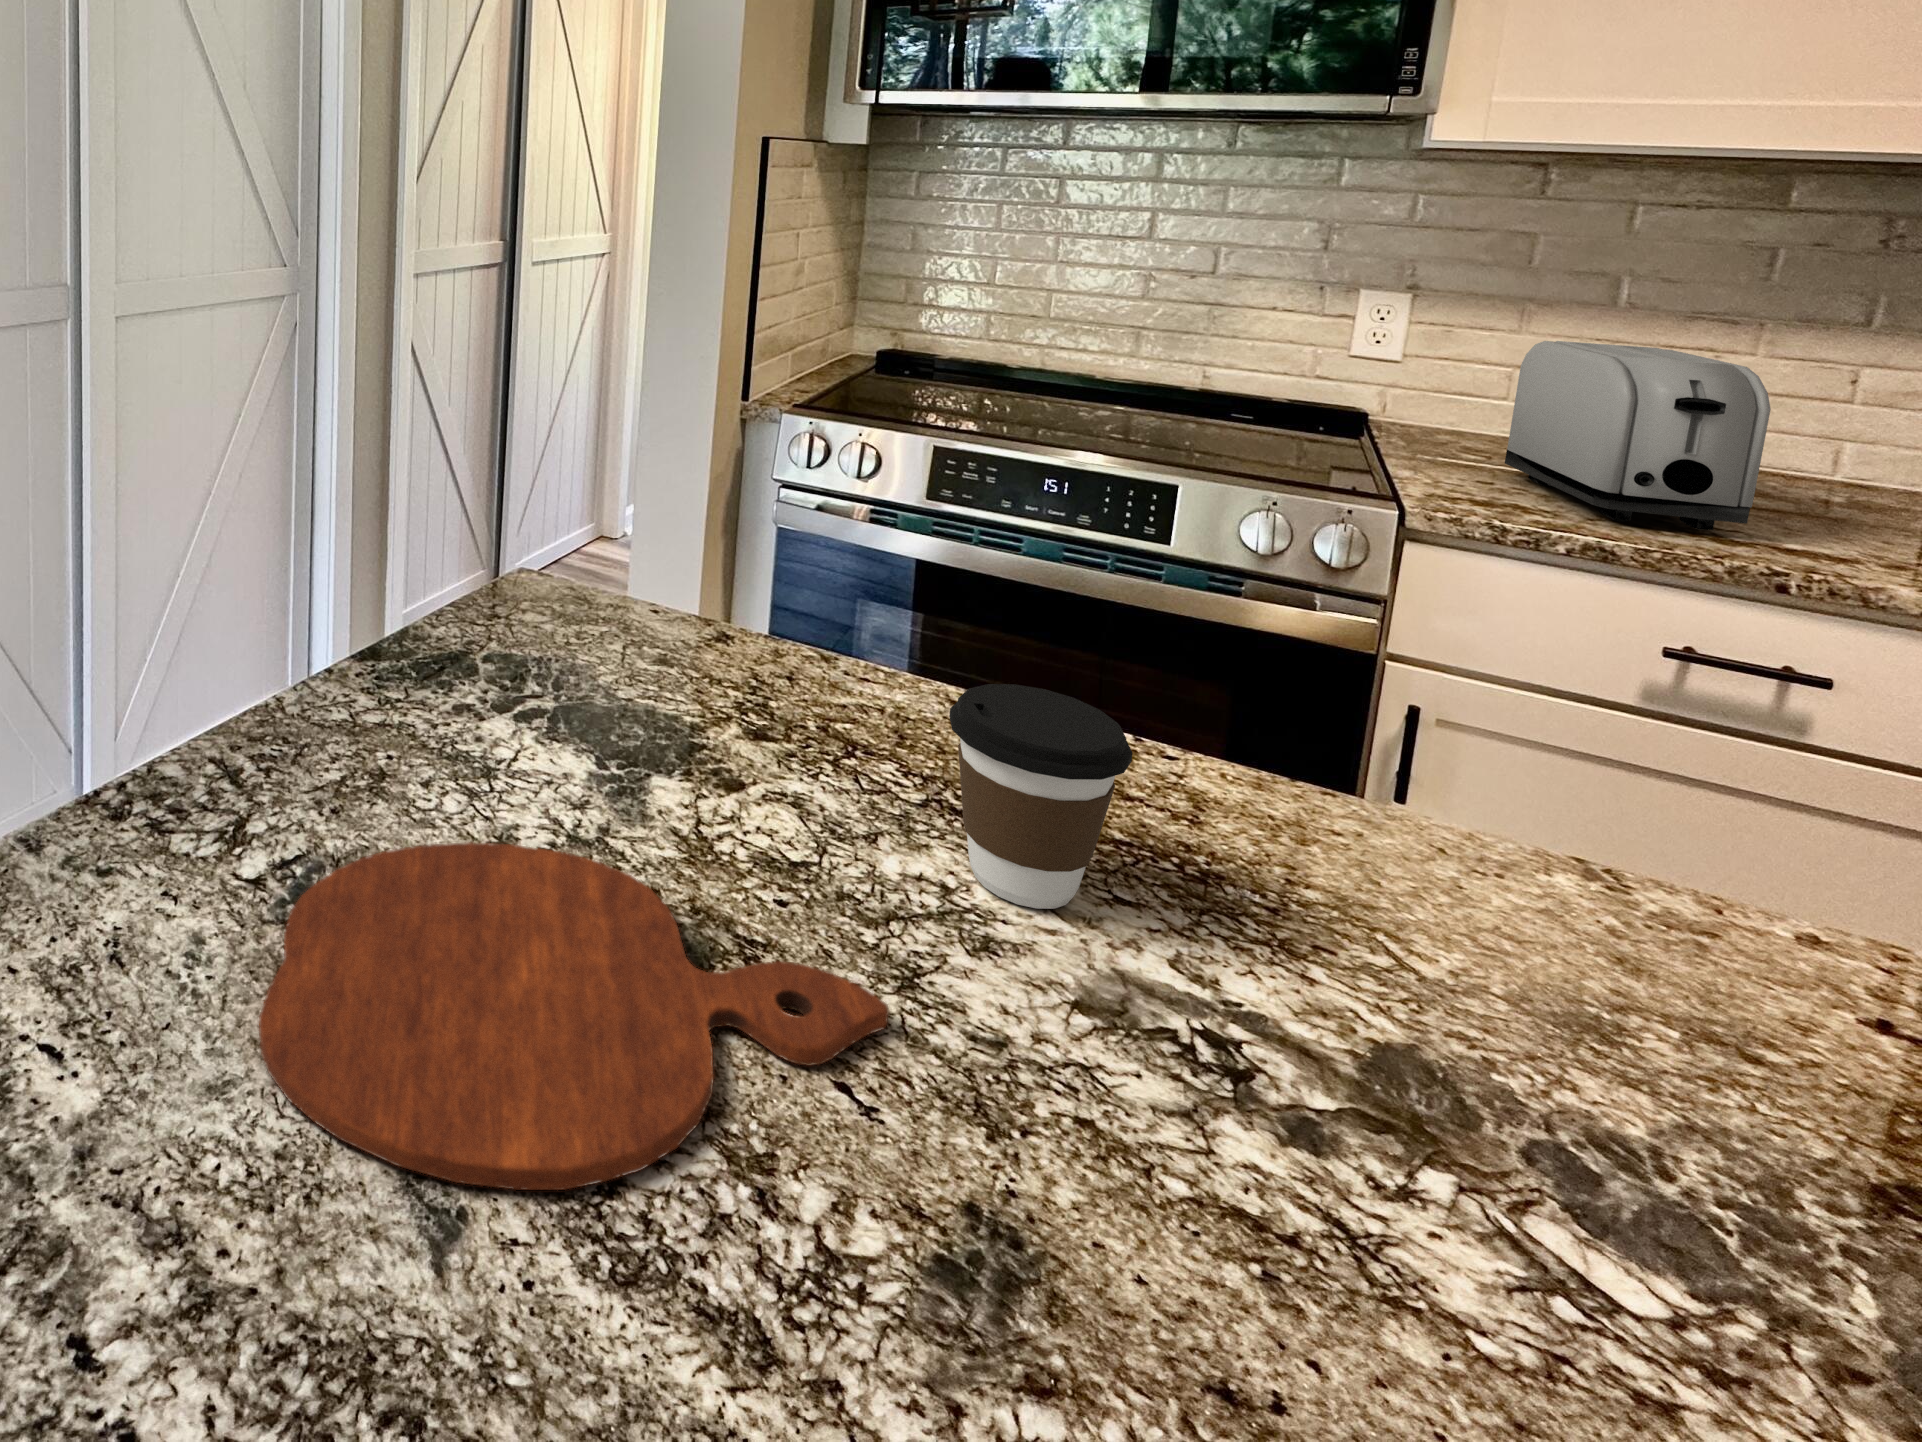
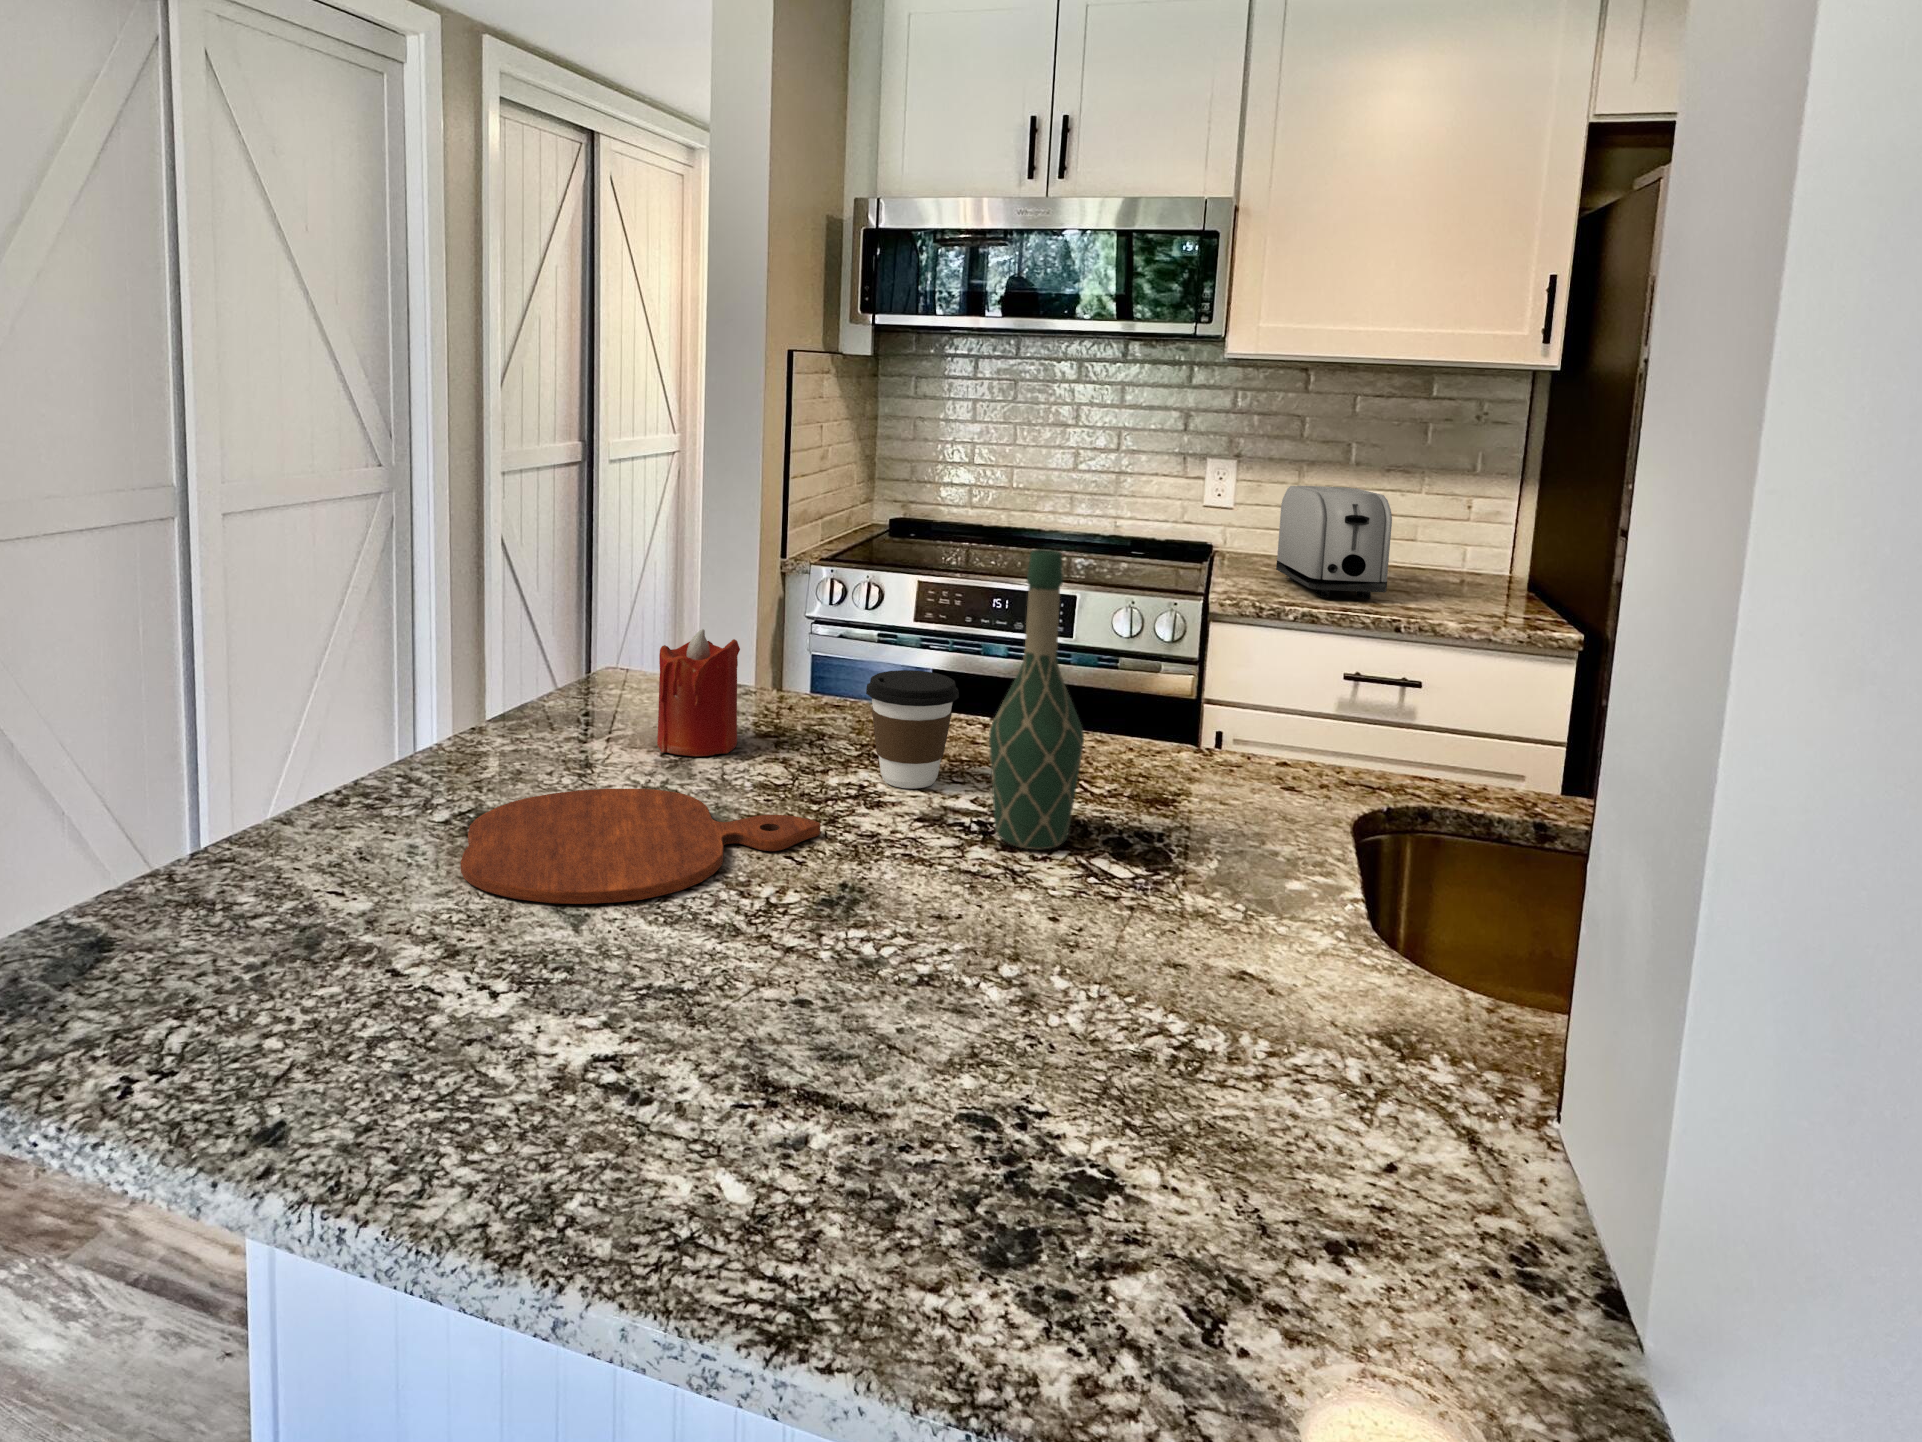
wine bottle: none [1248,549,1492,1166] -> present [989,549,1084,849]
candle: none [588,569,722,771] -> present [657,629,740,756]

